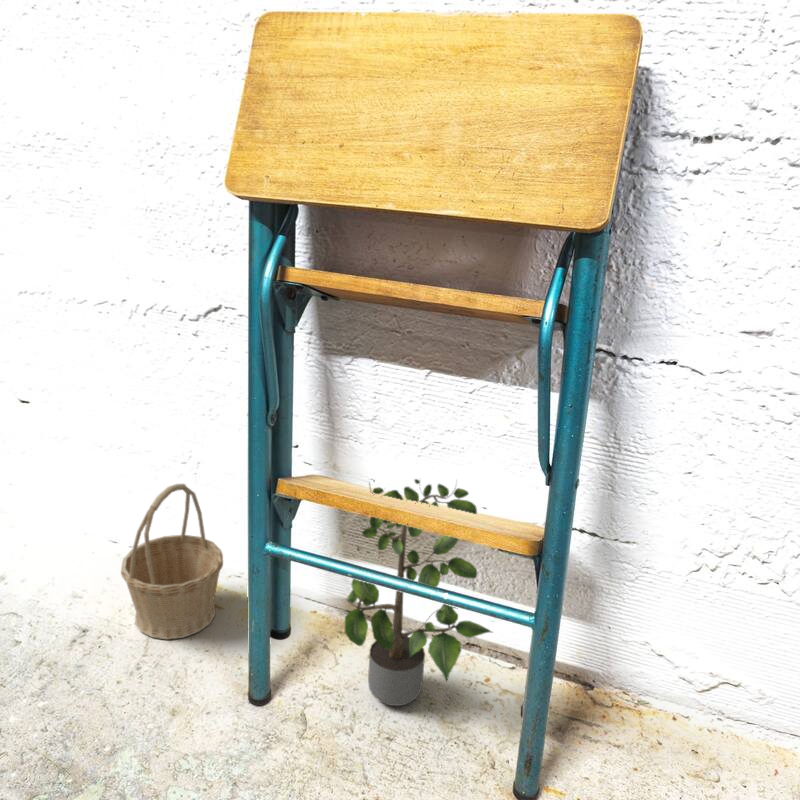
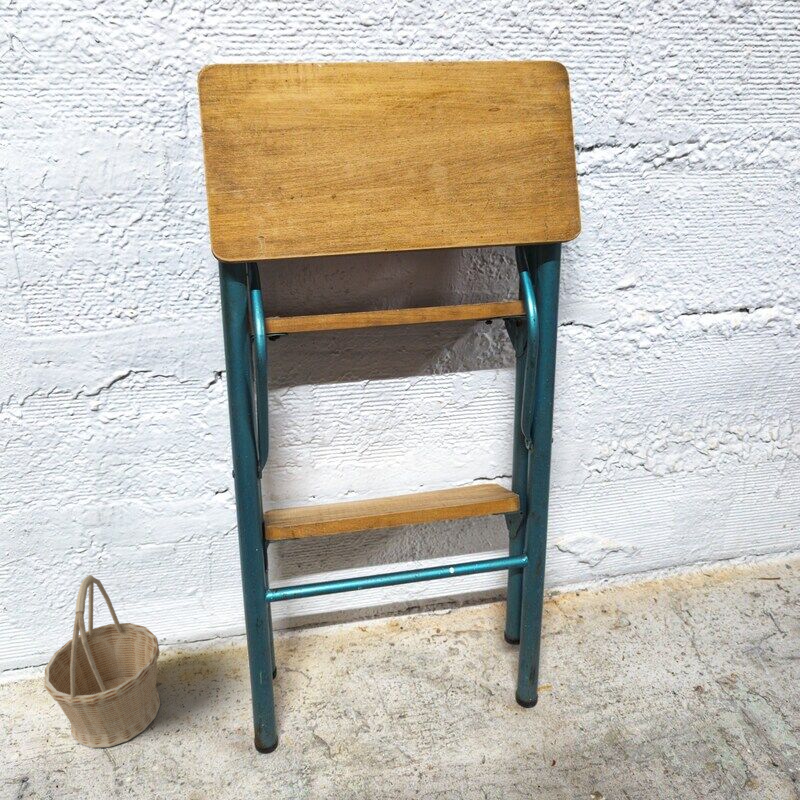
potted plant: present [345,479,491,706] -> none [315,468,450,691]

